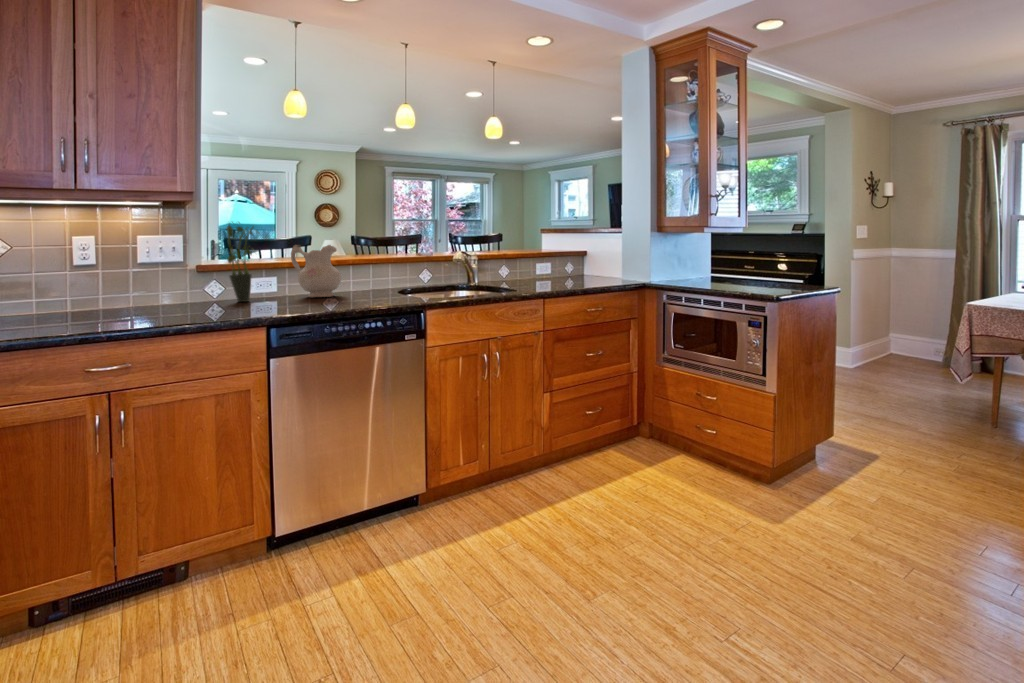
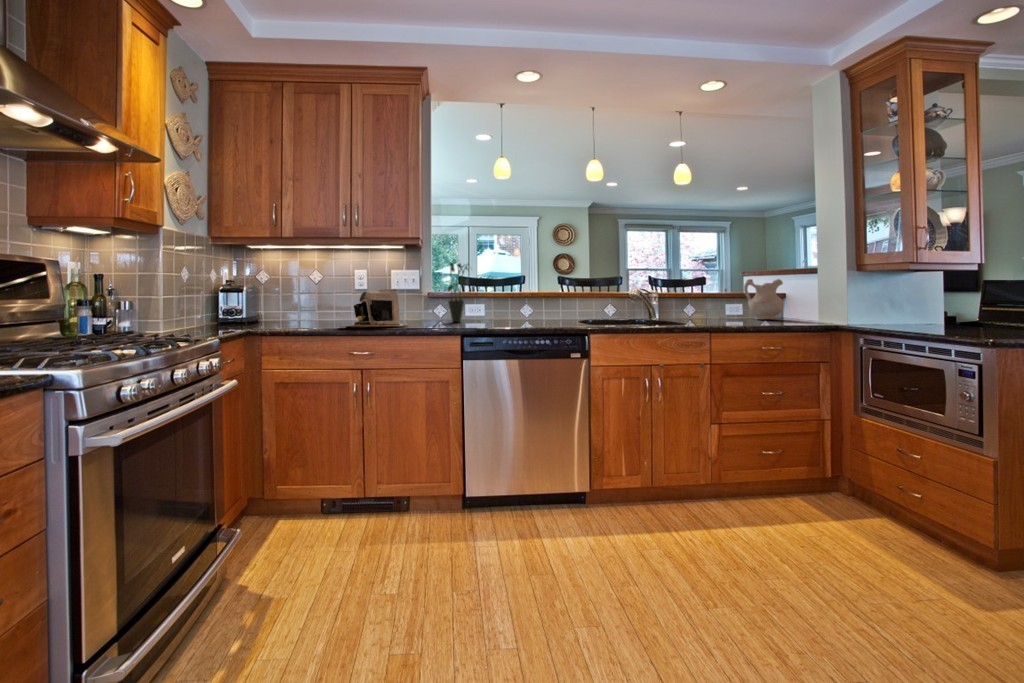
ceramic pitcher: present [291,245,341,297] -> present [744,279,784,319]
coffee maker: none [60,266,182,328] -> present [341,290,408,328]

